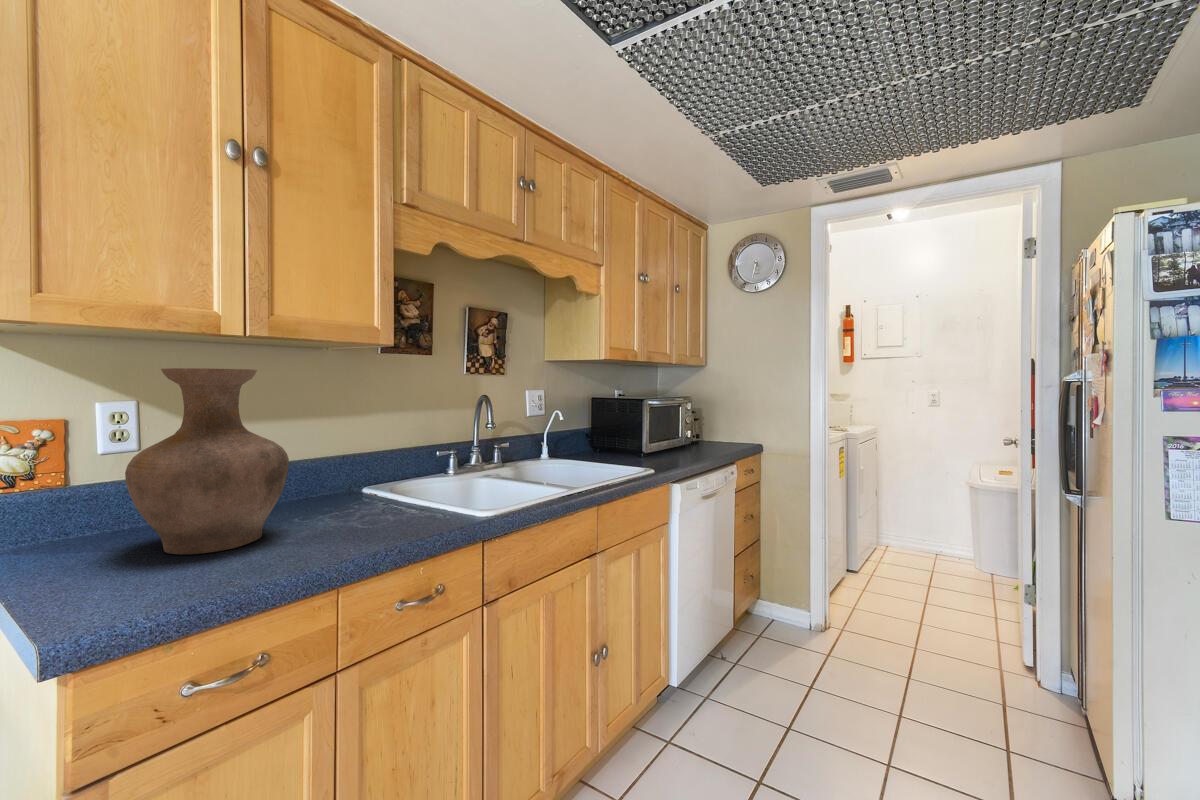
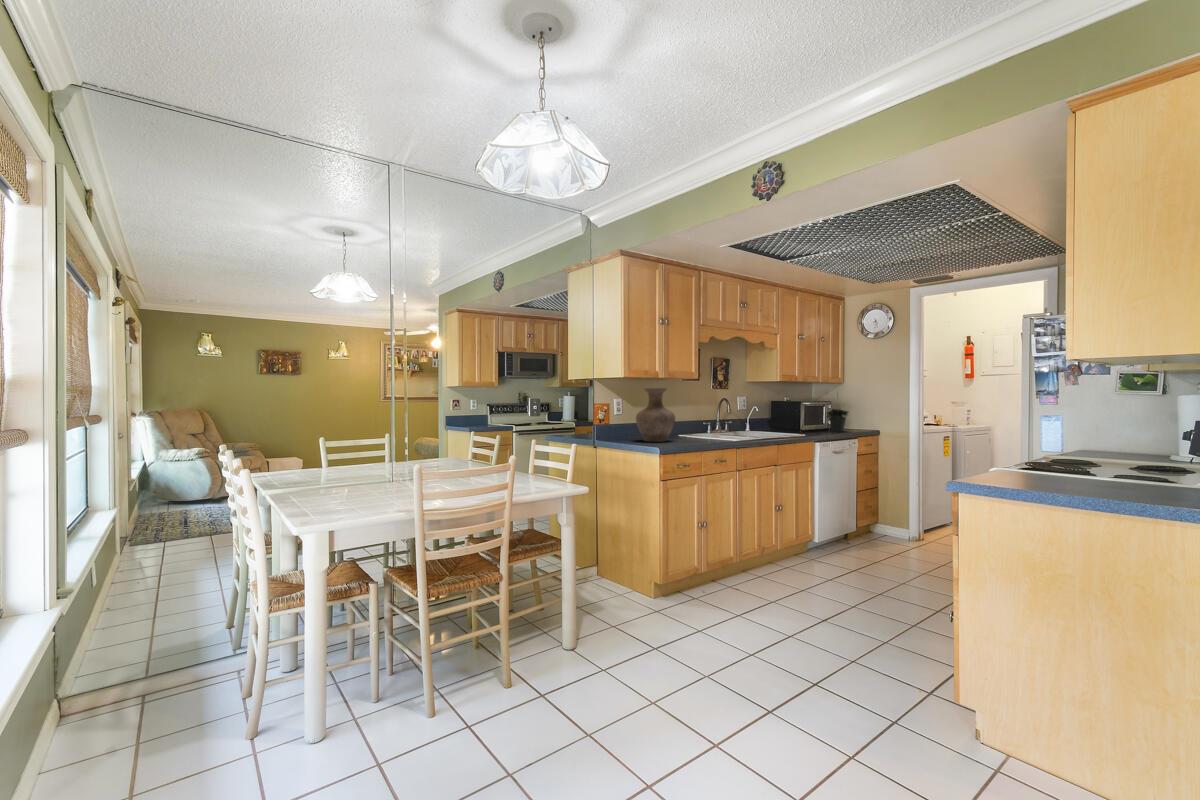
potted plant: none [681,379,720,453] -> present [827,410,848,432]

